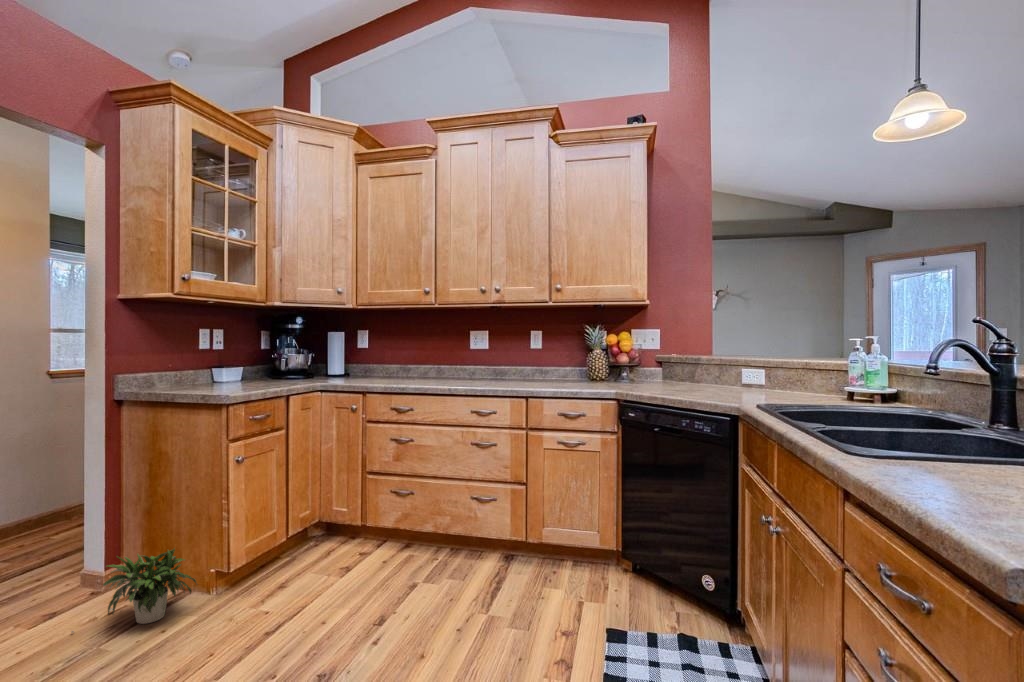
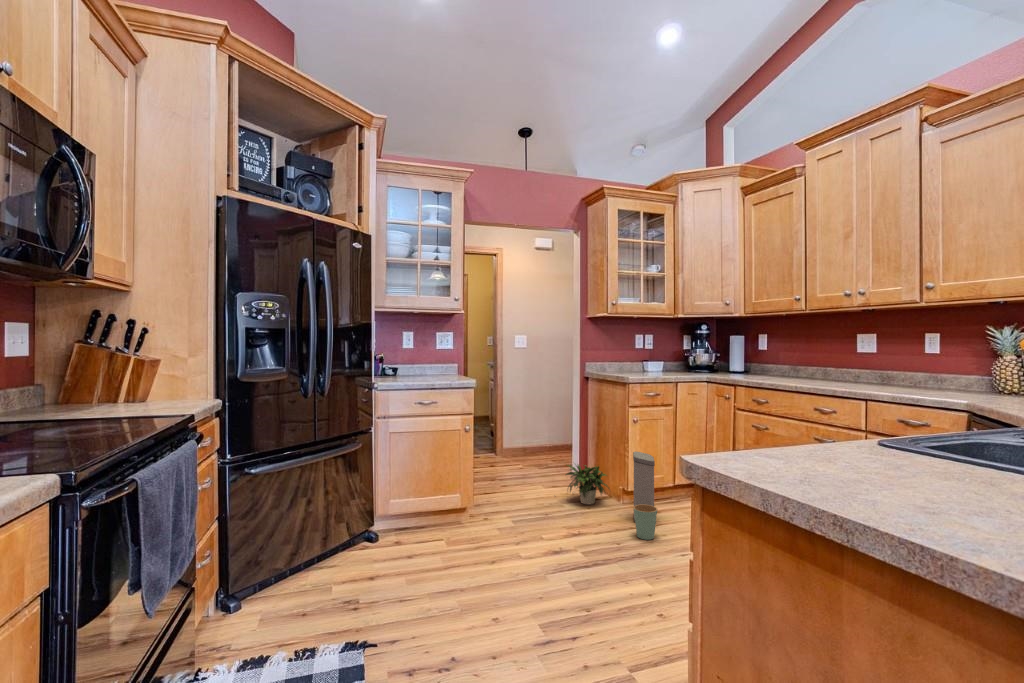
trash can: none [246,507,311,642] -> present [633,452,658,540]

